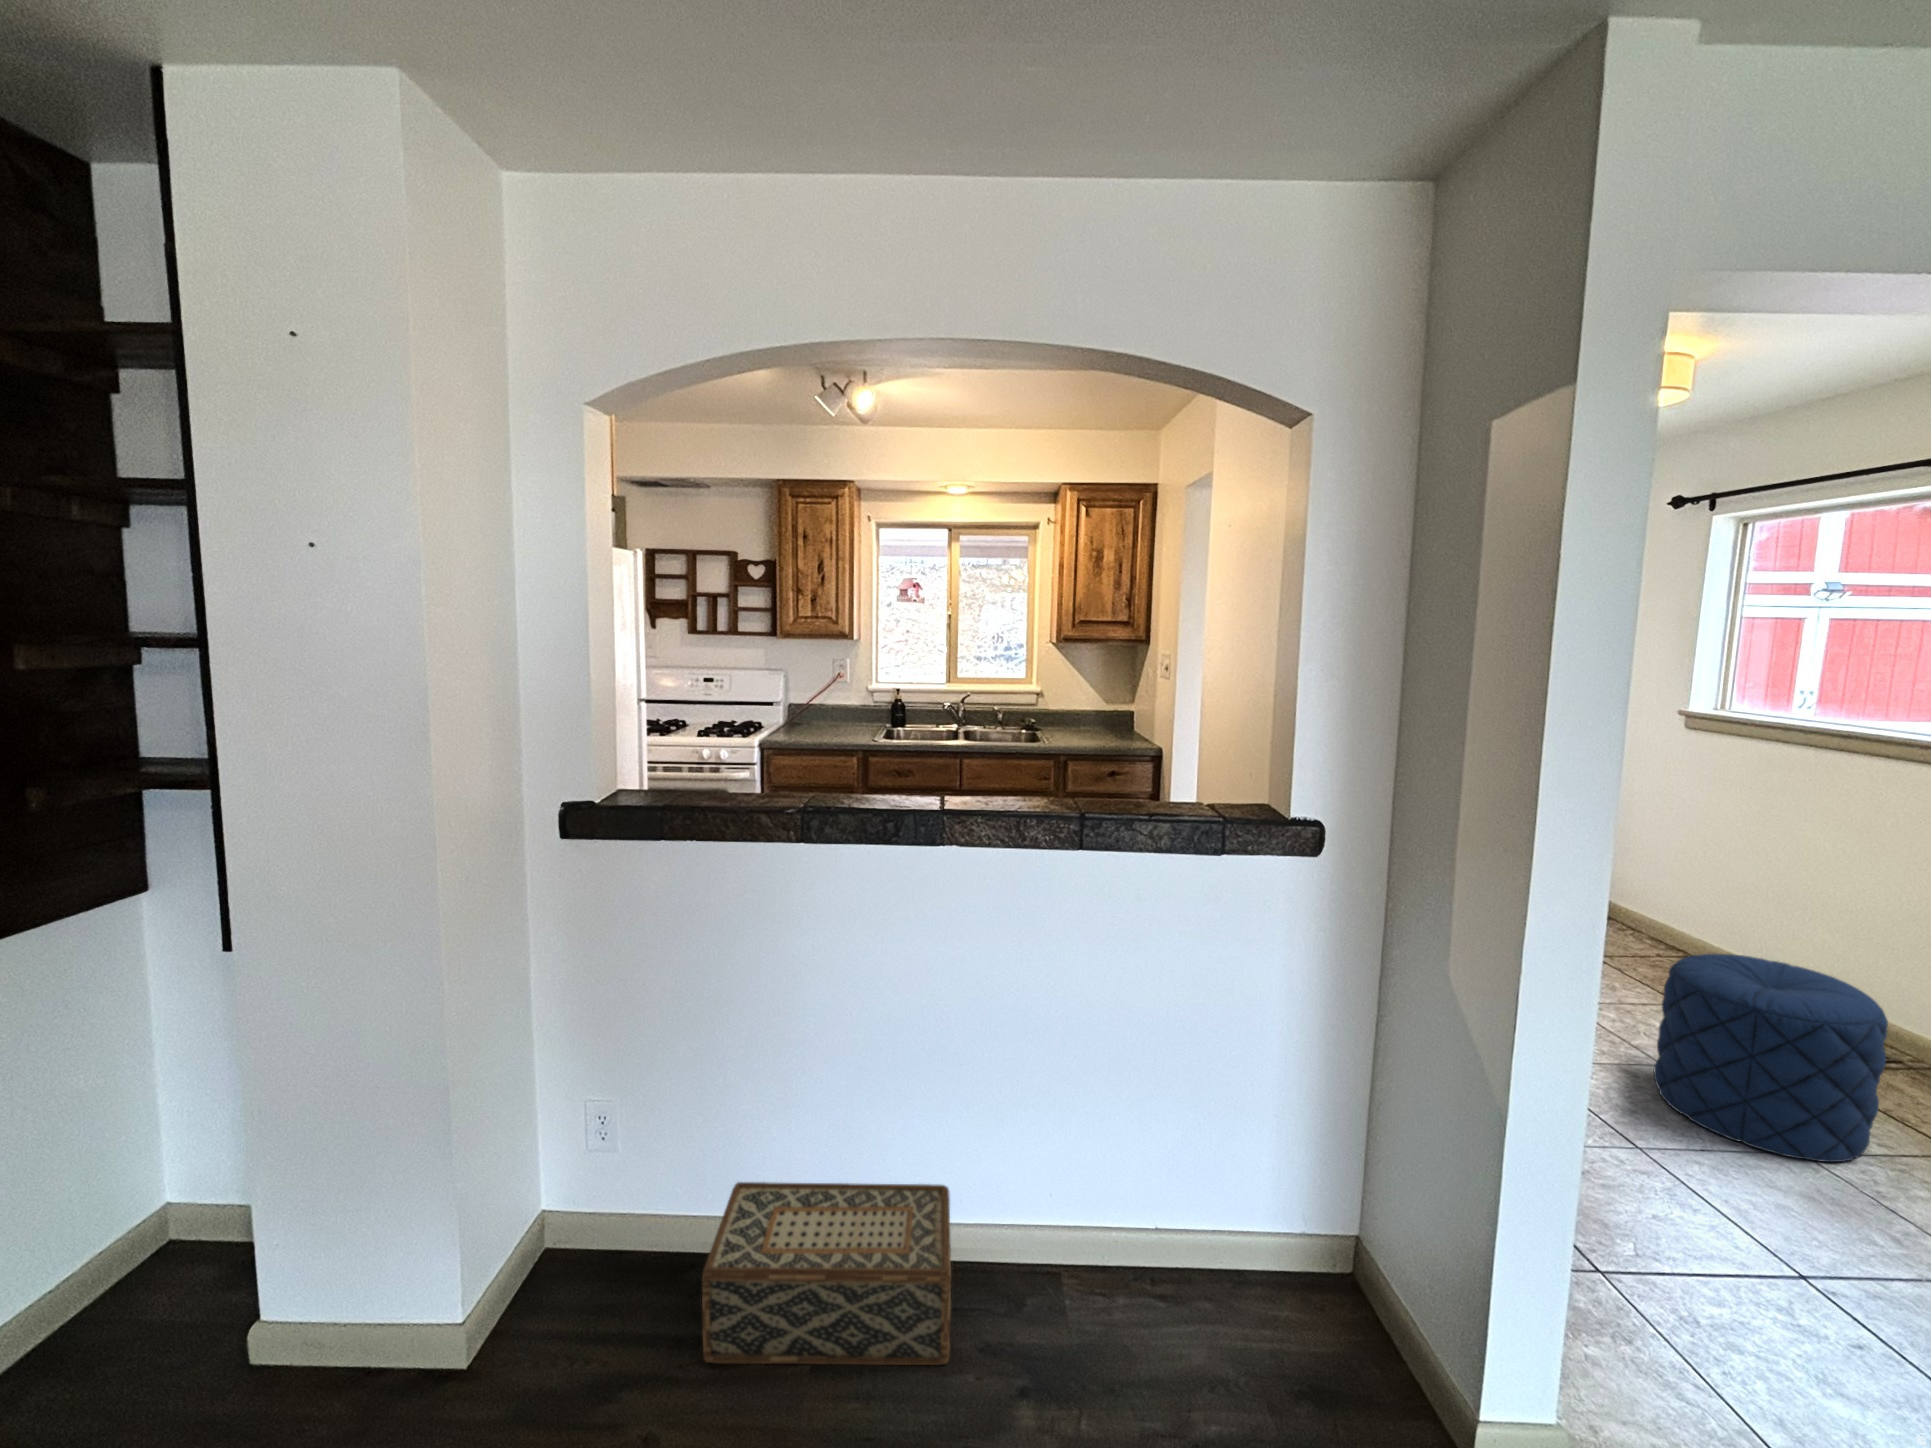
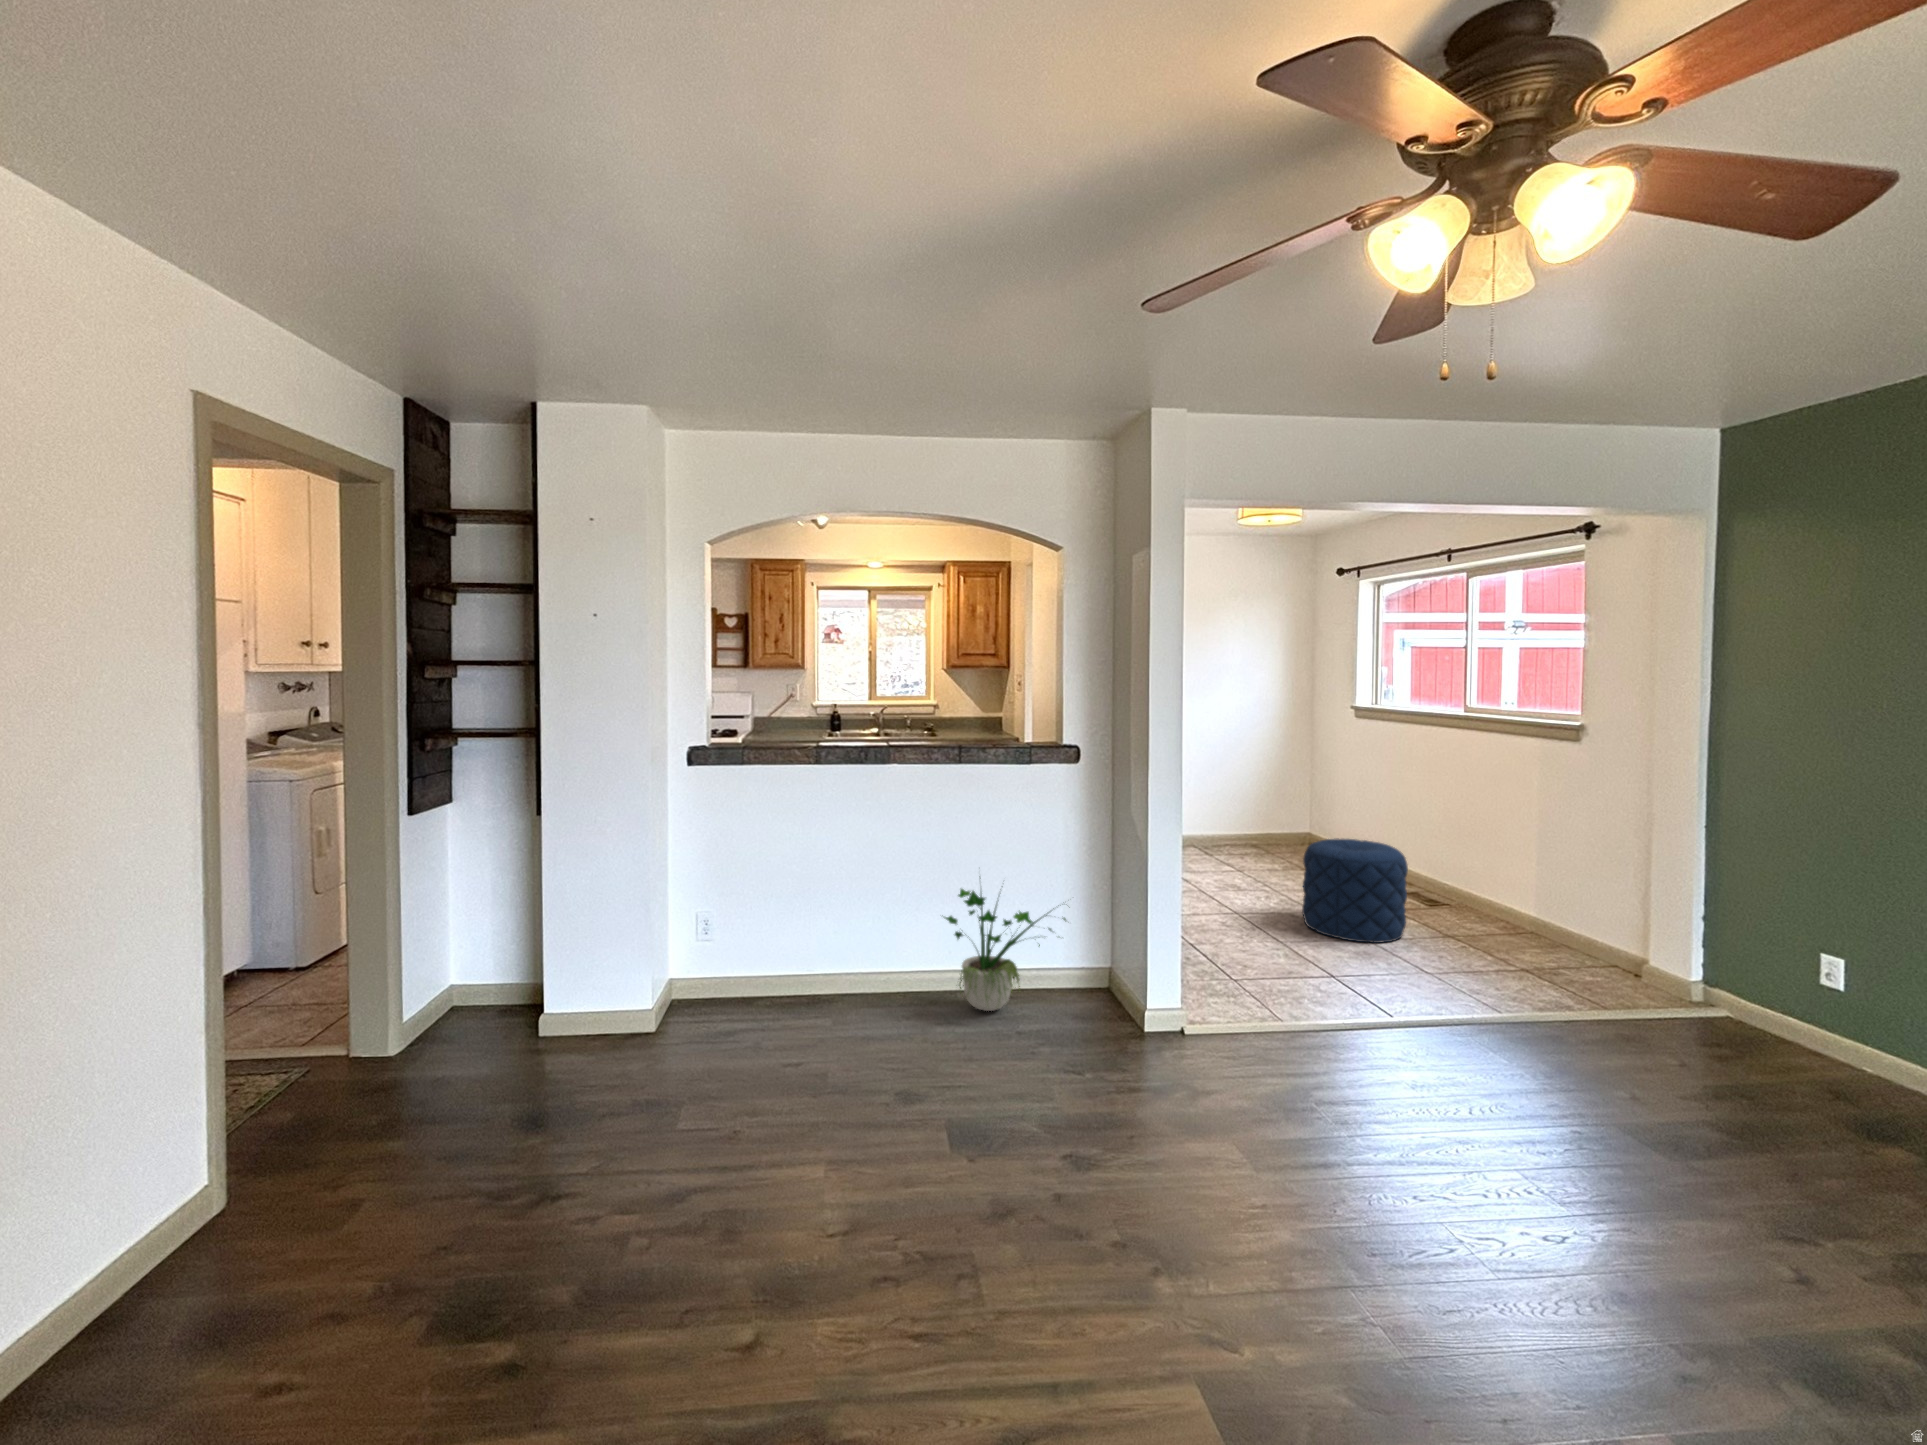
potted plant: none [1032,1046,1315,1375] -> present [944,889,1066,1011]
woven basket: present [702,1182,951,1365] -> none [775,948,901,1025]

